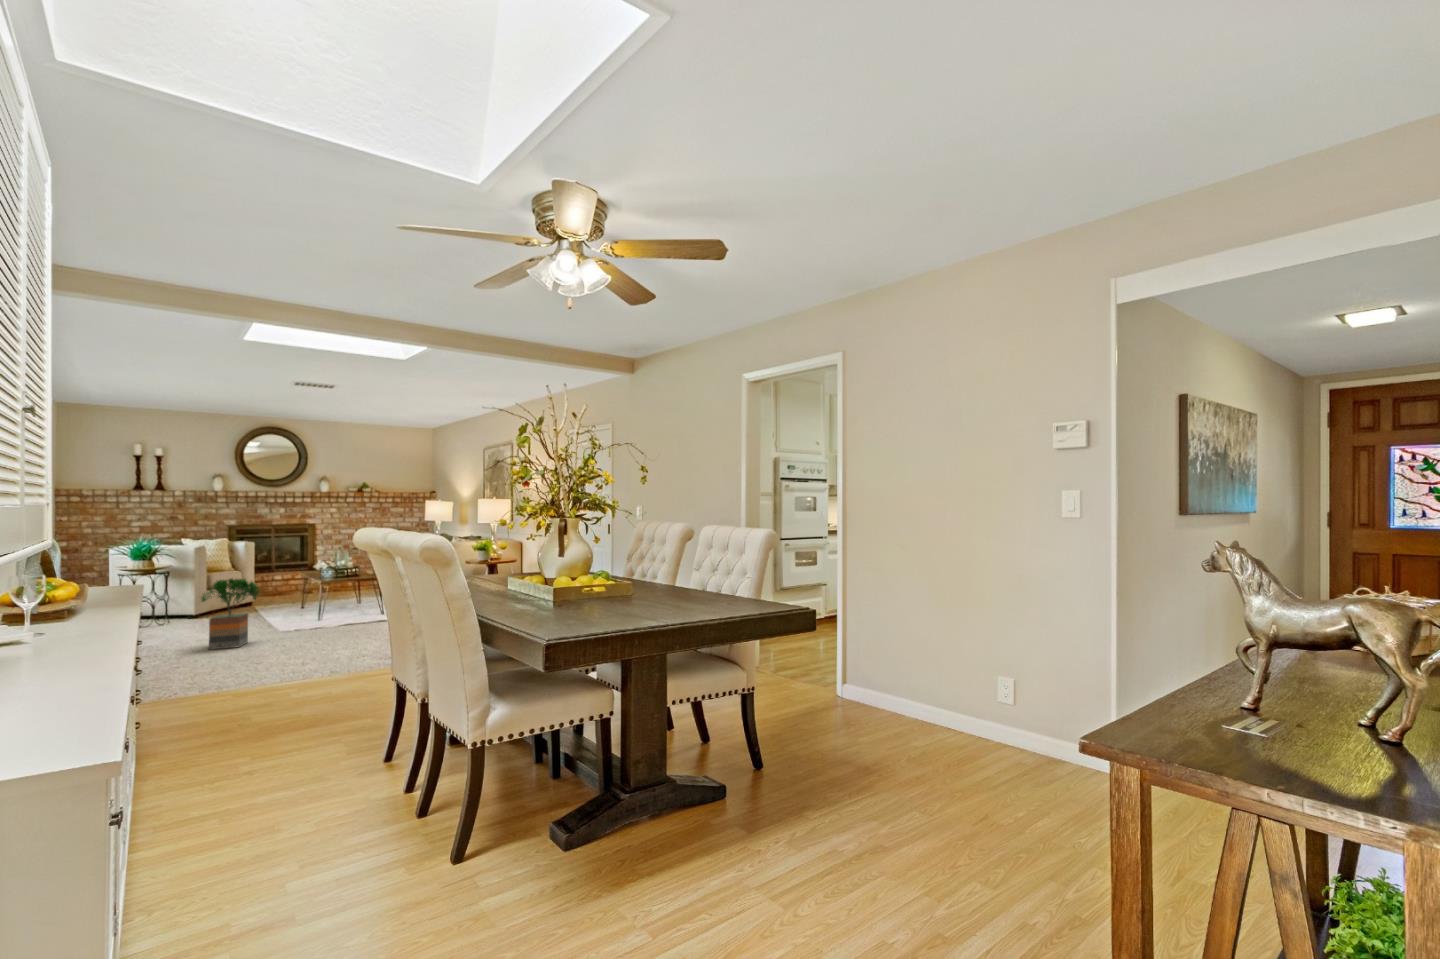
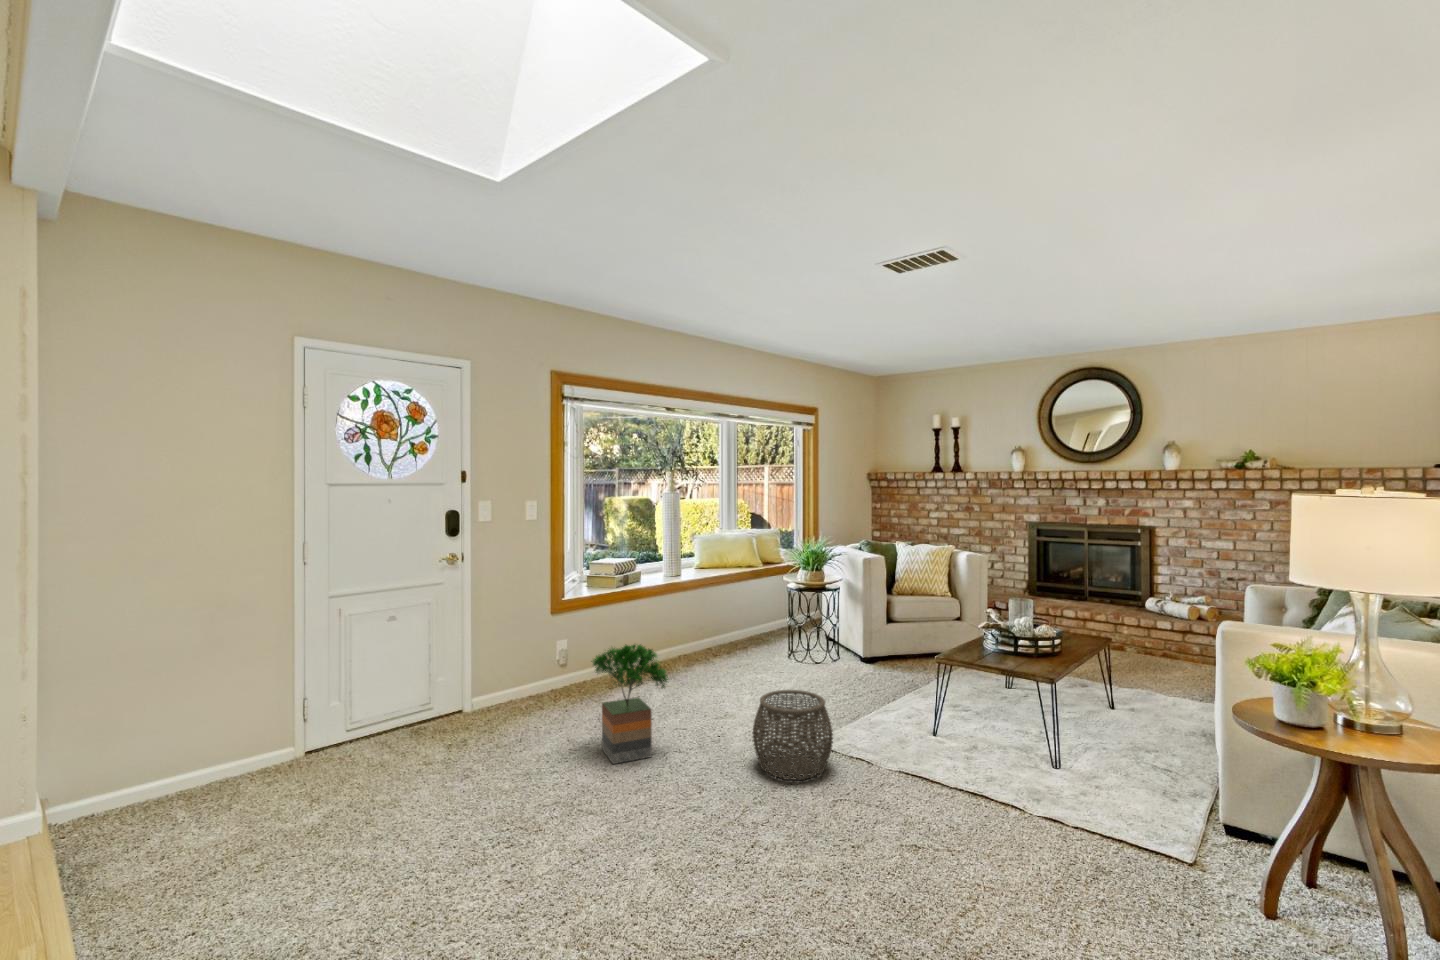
woven basket: none [296,590,345,630] -> present [752,690,833,780]

